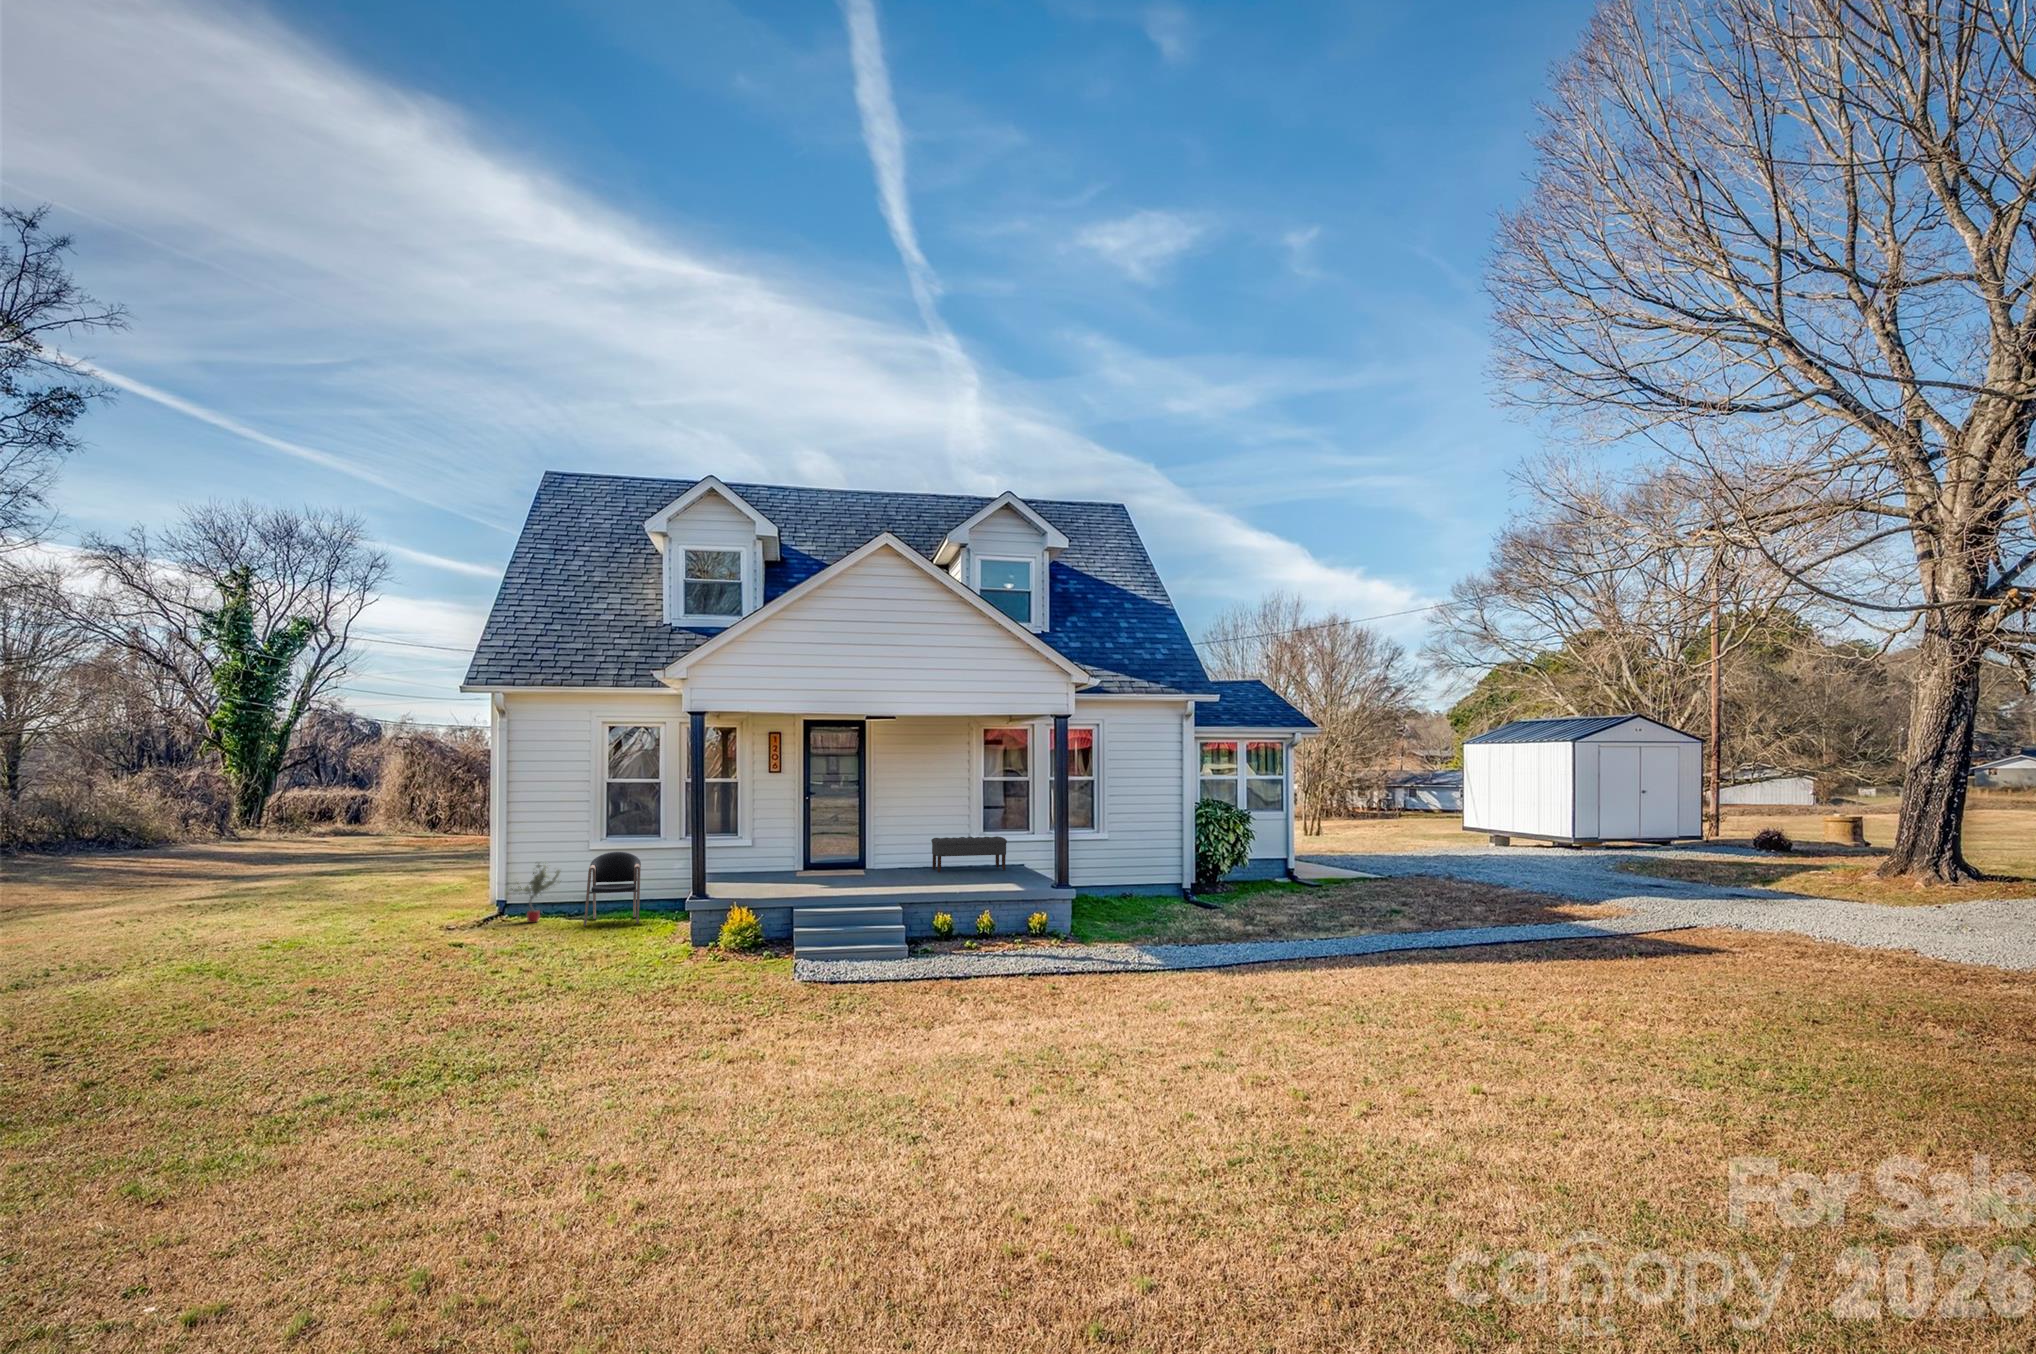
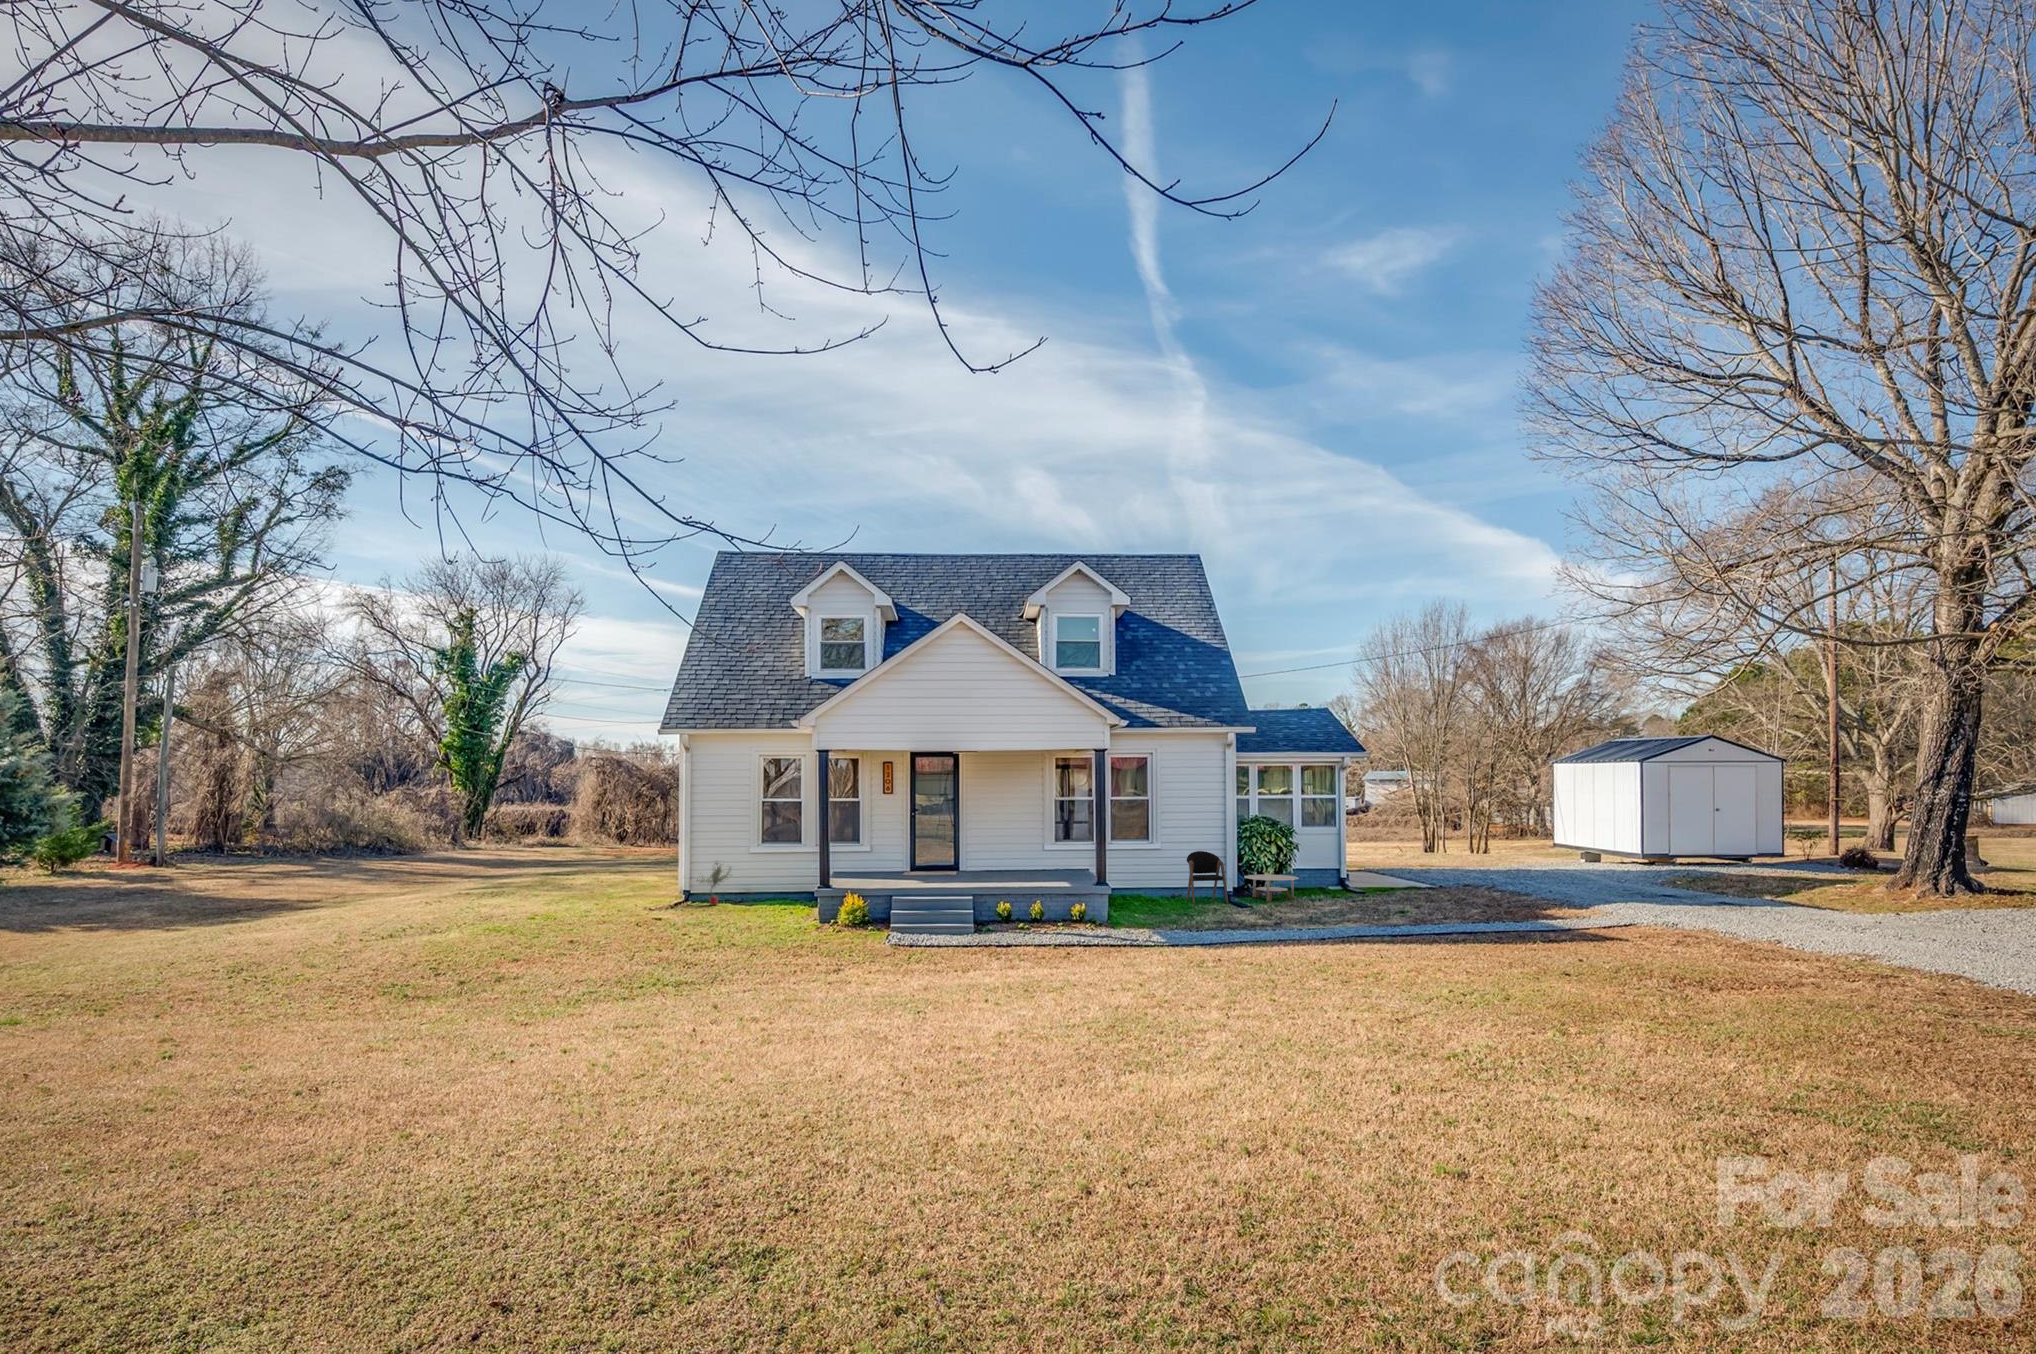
bench: present [931,836,1007,872] -> none [1010,845,1070,873]
chair: present [584,852,641,926] -> present [1187,851,1228,904]
round table: none [1205,868,1269,901] -> present [1244,875,1299,902]

